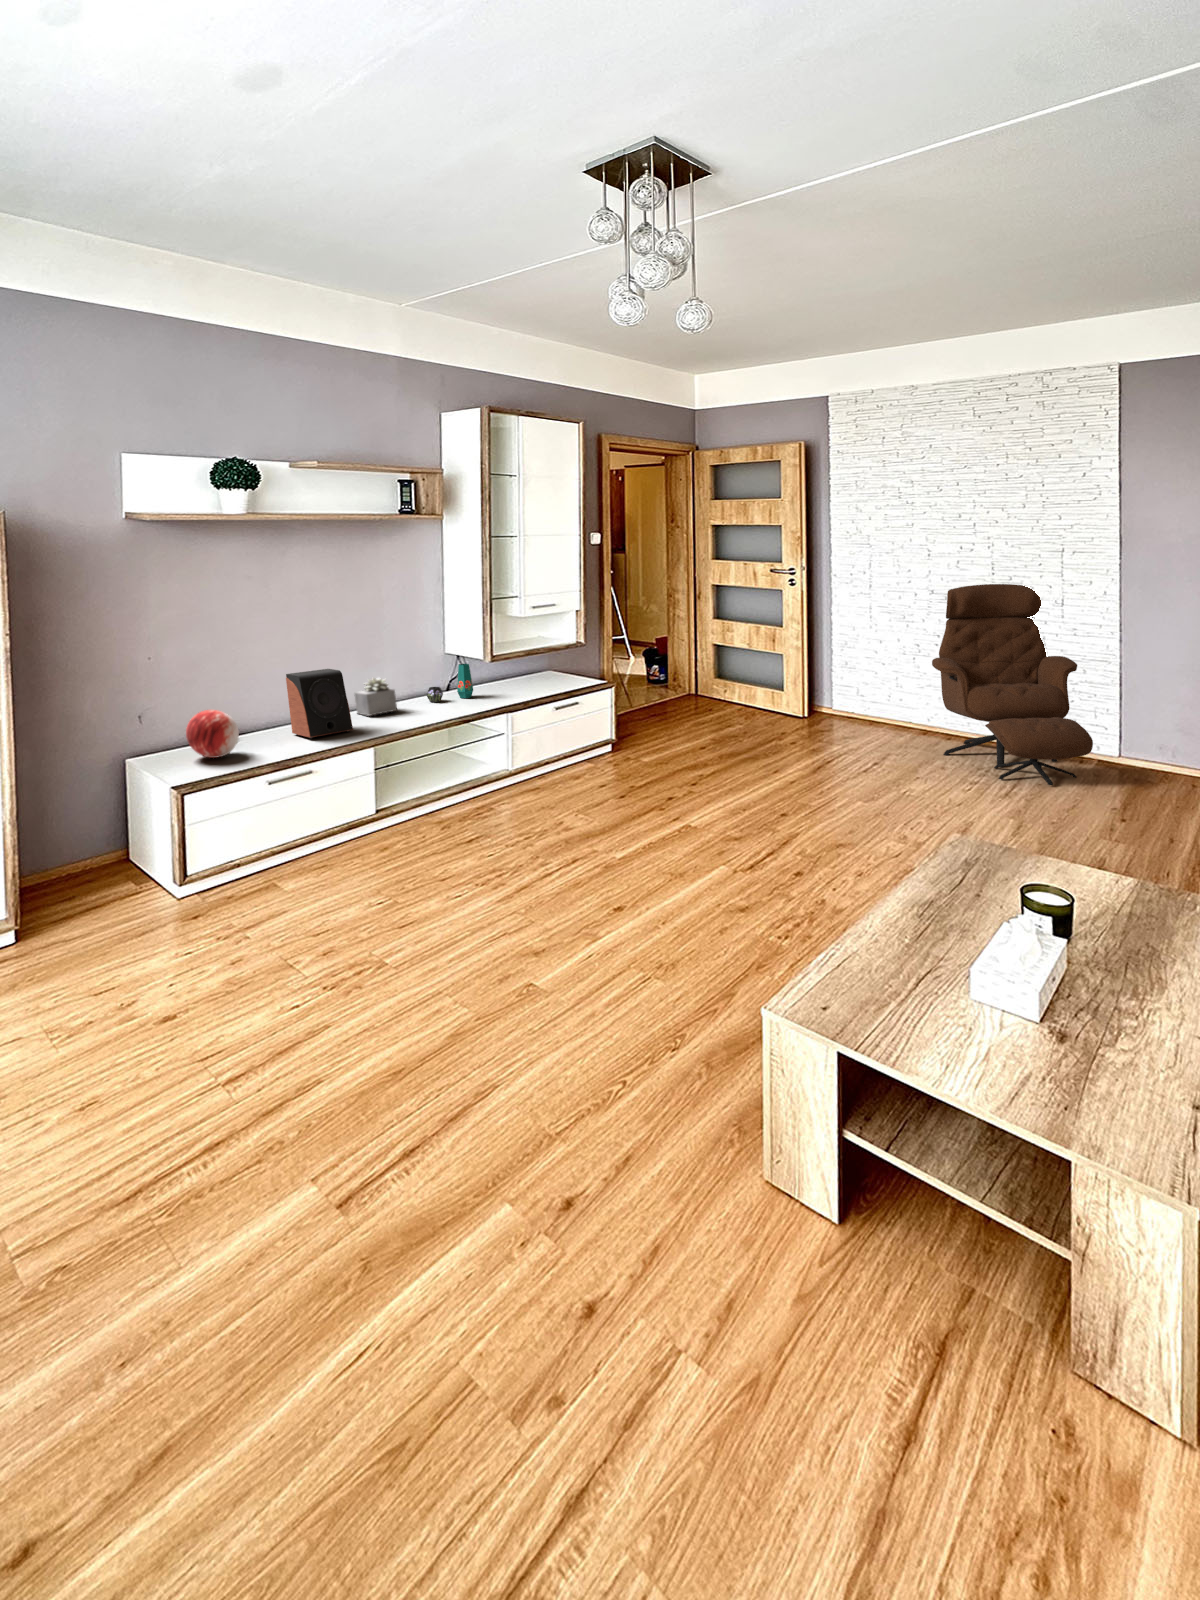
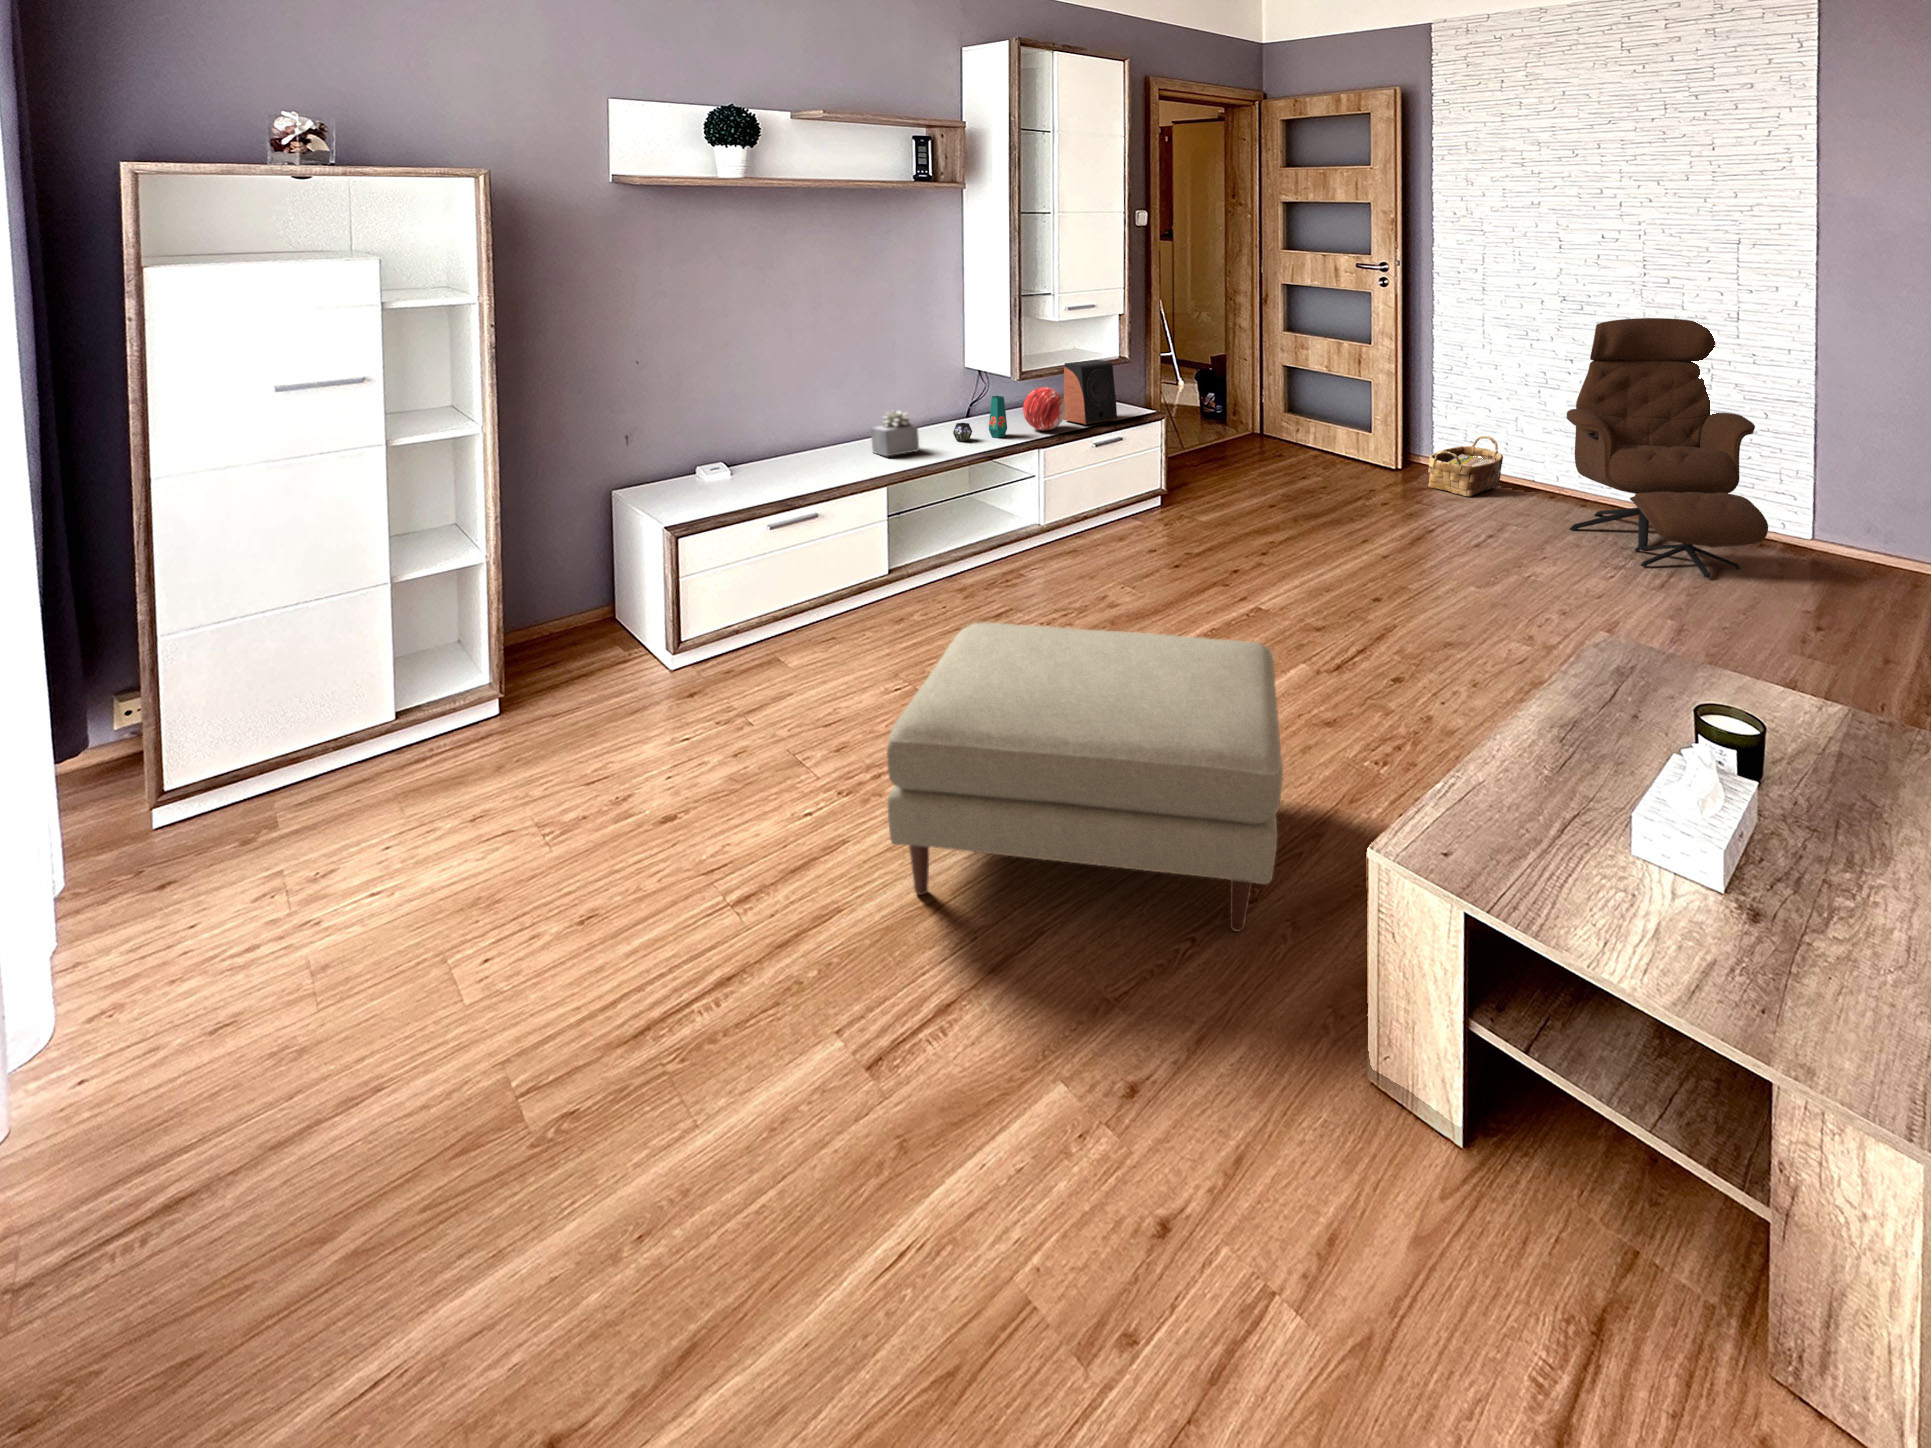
speaker: present [286,669,353,738] -> present [1064,360,1117,425]
woven basket: none [829,684,889,733] -> present [1428,436,1503,496]
decorative orb: present [186,710,239,758] -> present [1023,387,1066,431]
ottoman: none [354,836,684,1075] -> present [887,623,1283,932]

